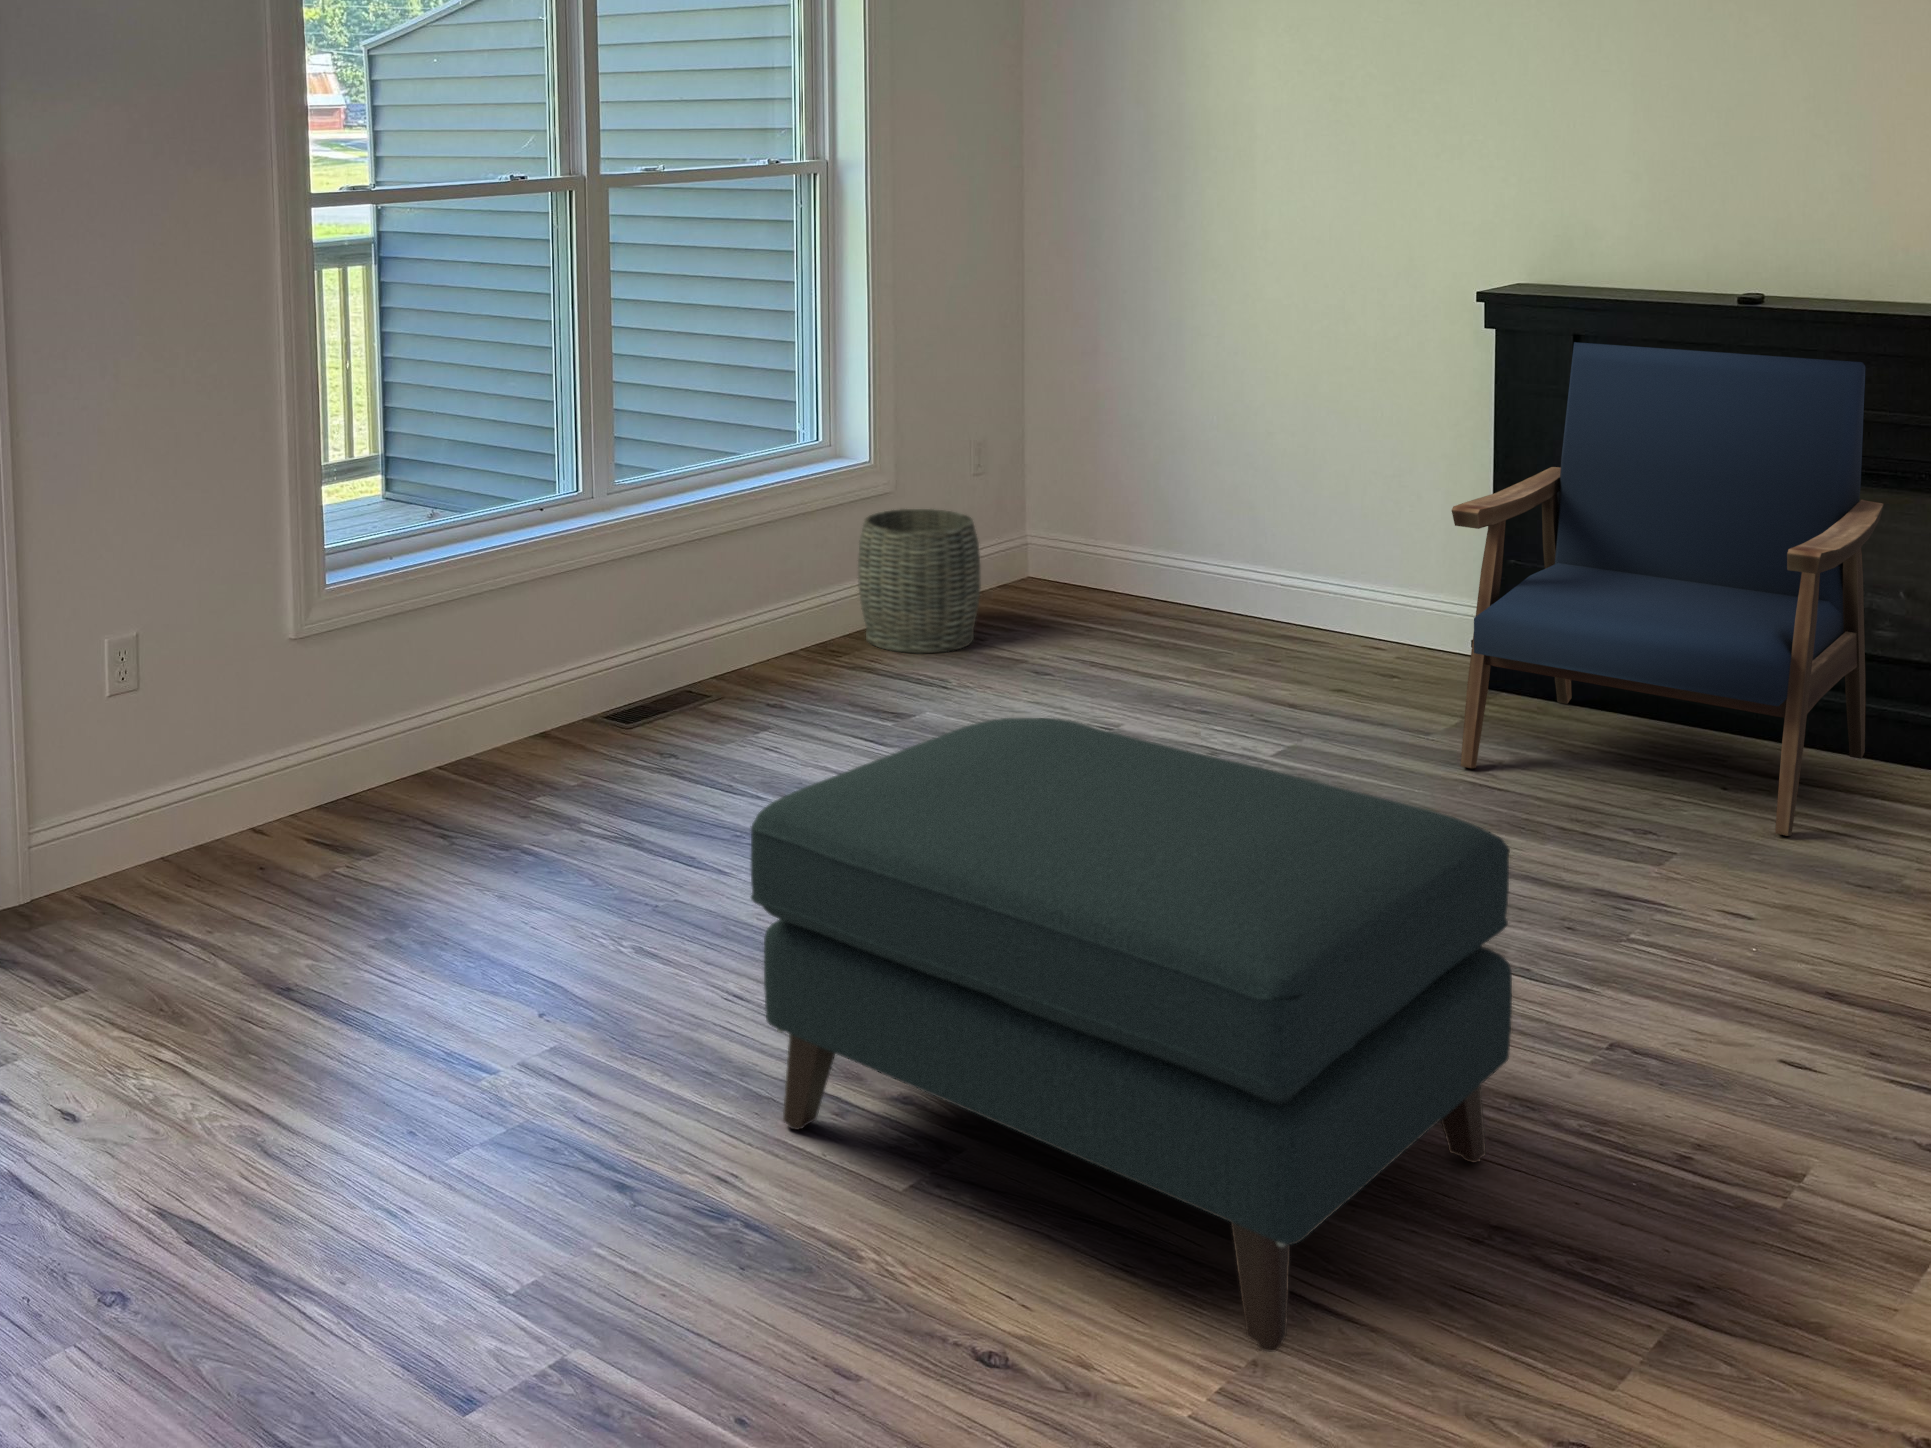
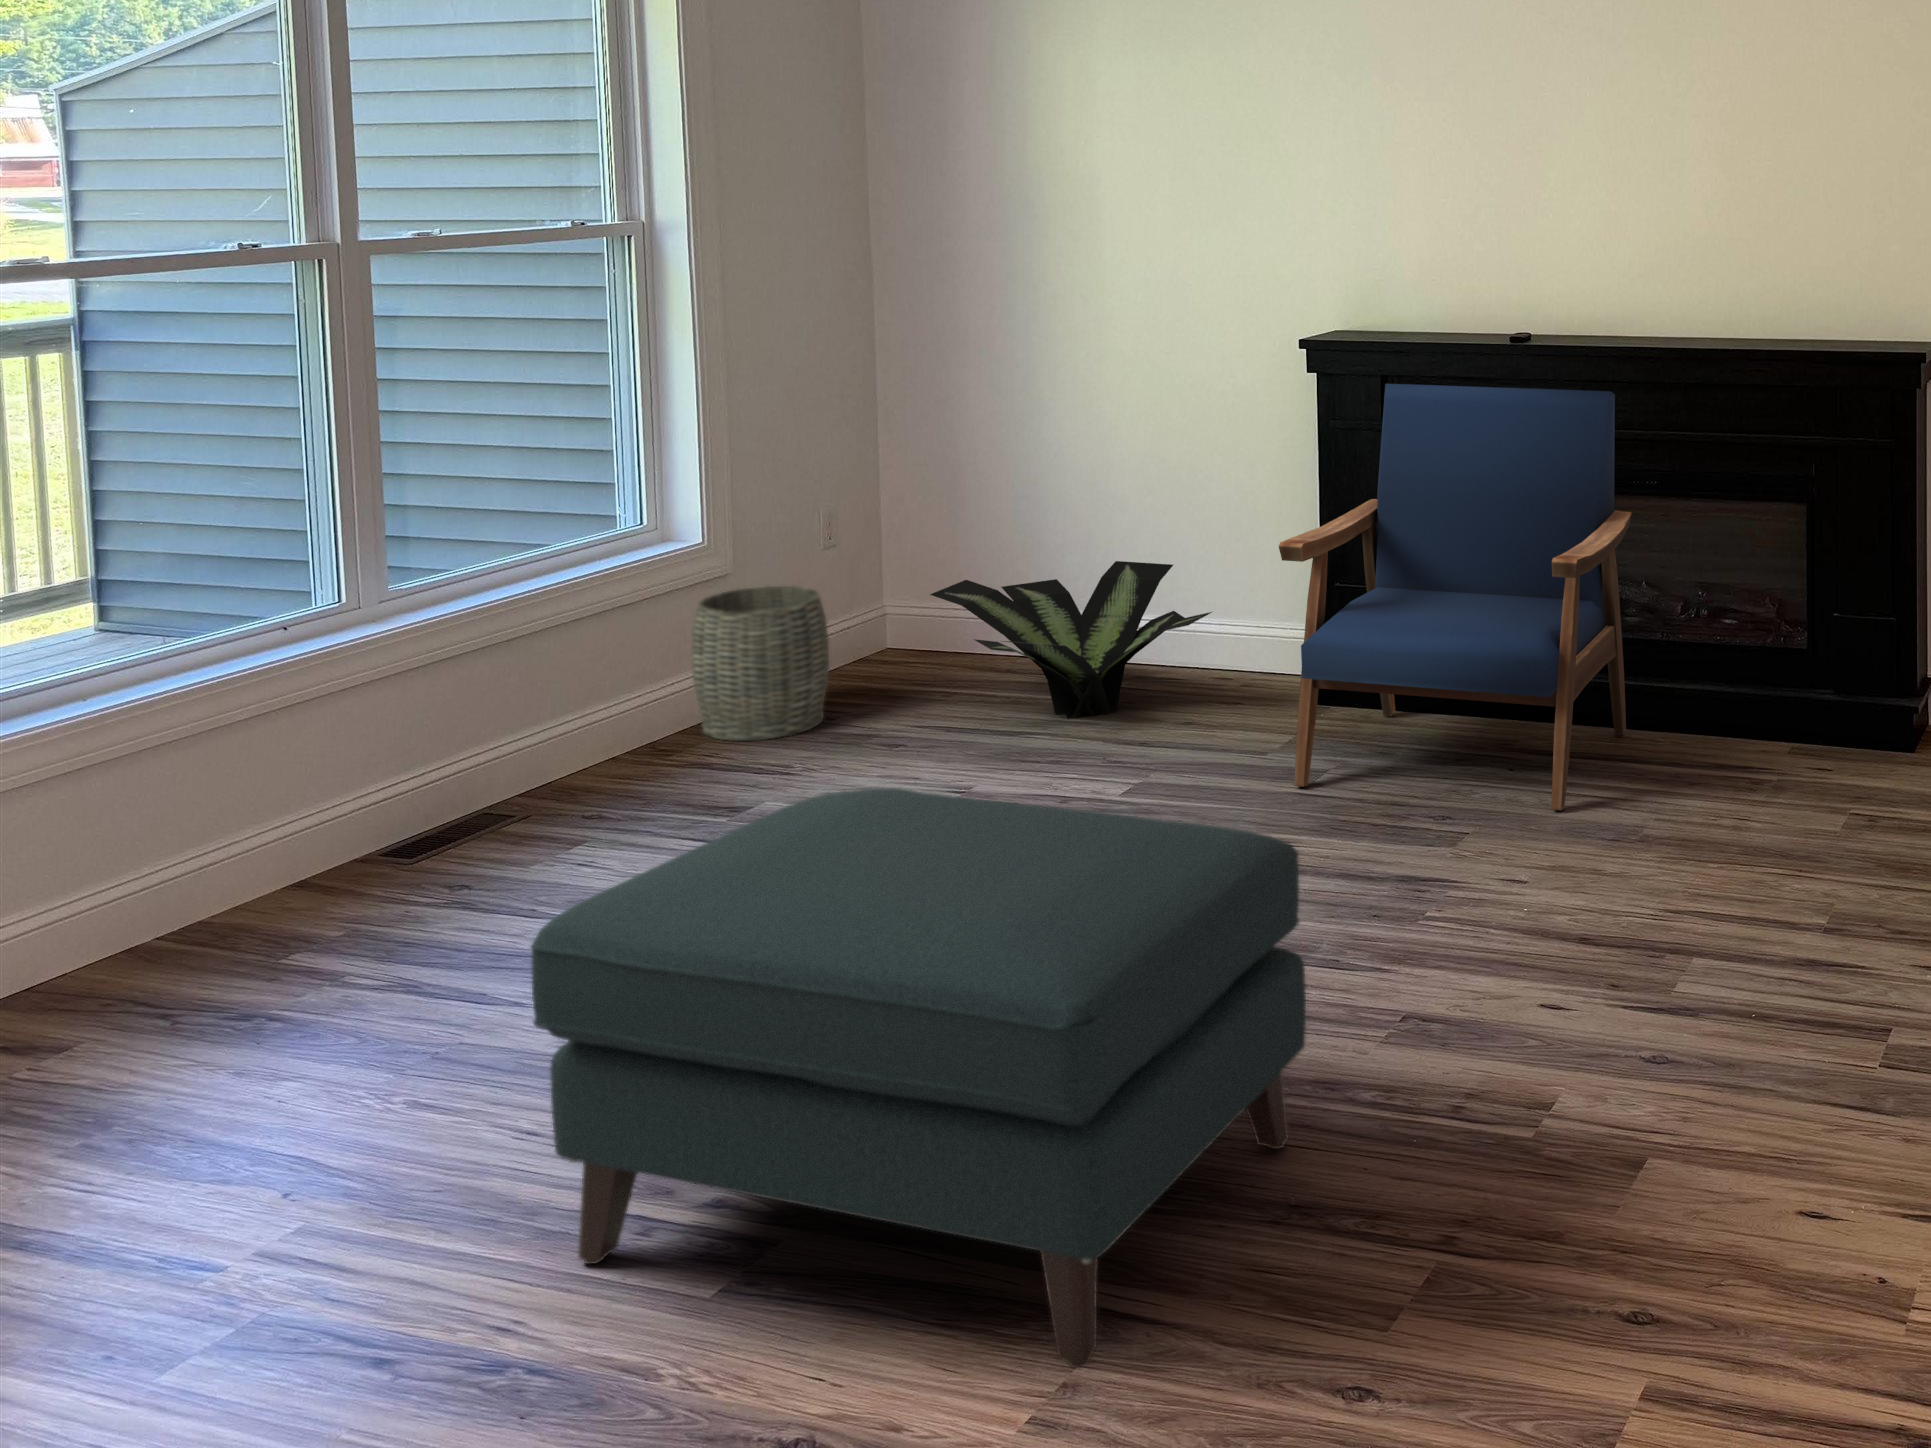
potted plant: none [1076,511,1368,667] -> present [930,561,1212,719]

